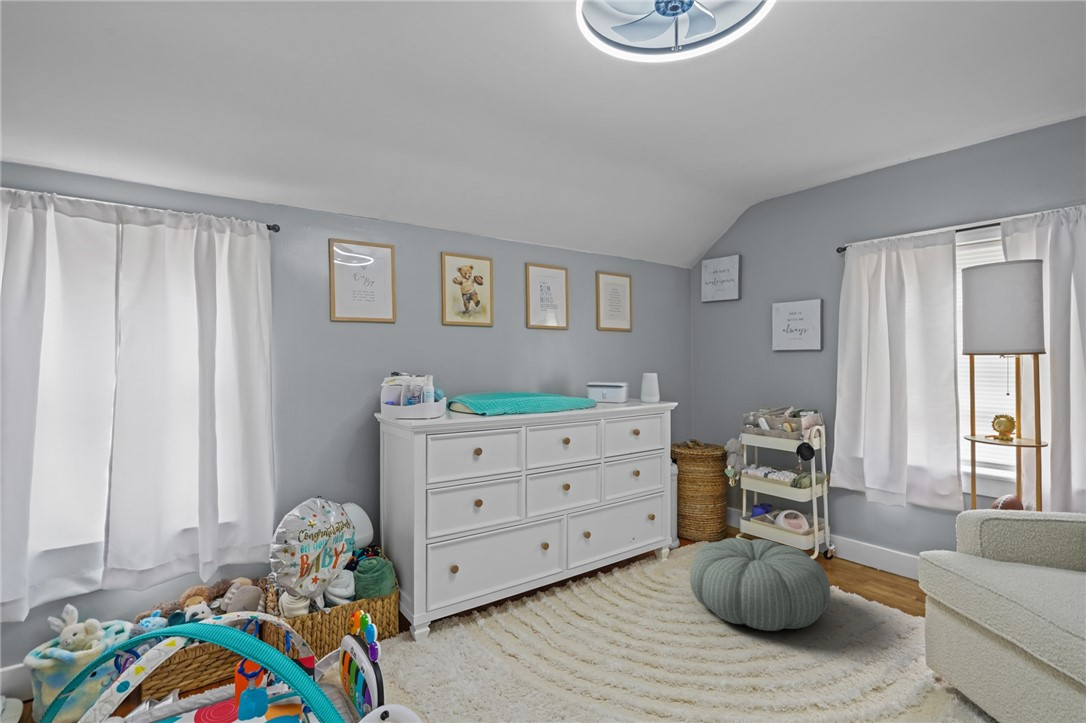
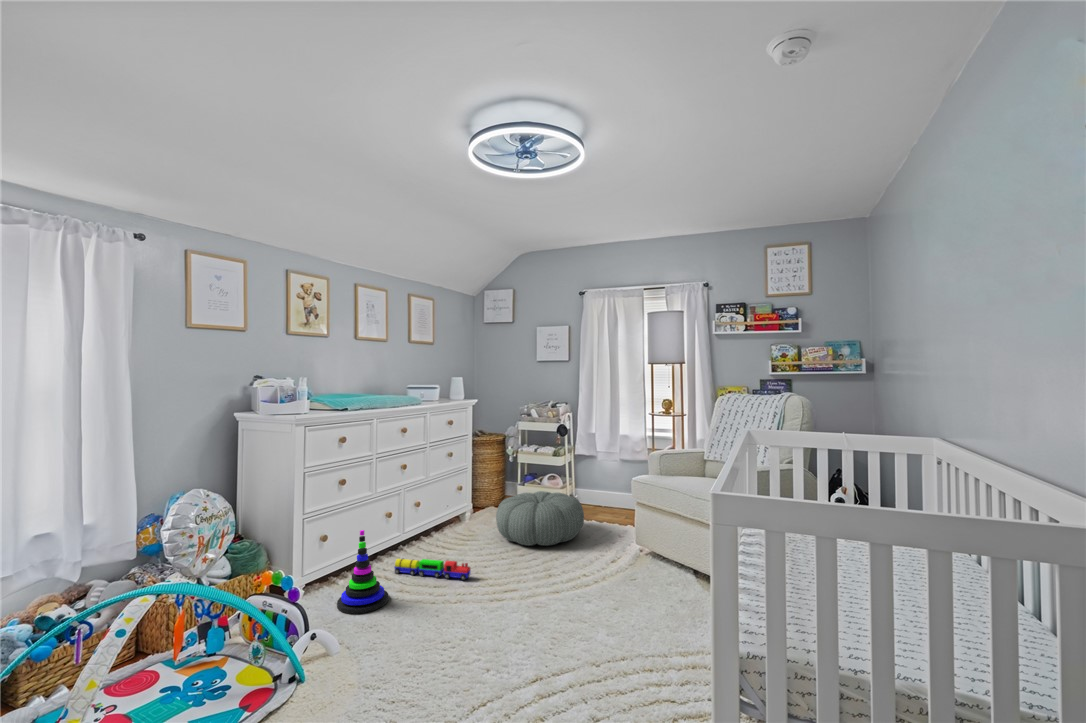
stacking toy: none [445,575,509,688] -> present [337,530,388,614]
toy train: none [537,609,628,666] -> present [394,559,471,580]

